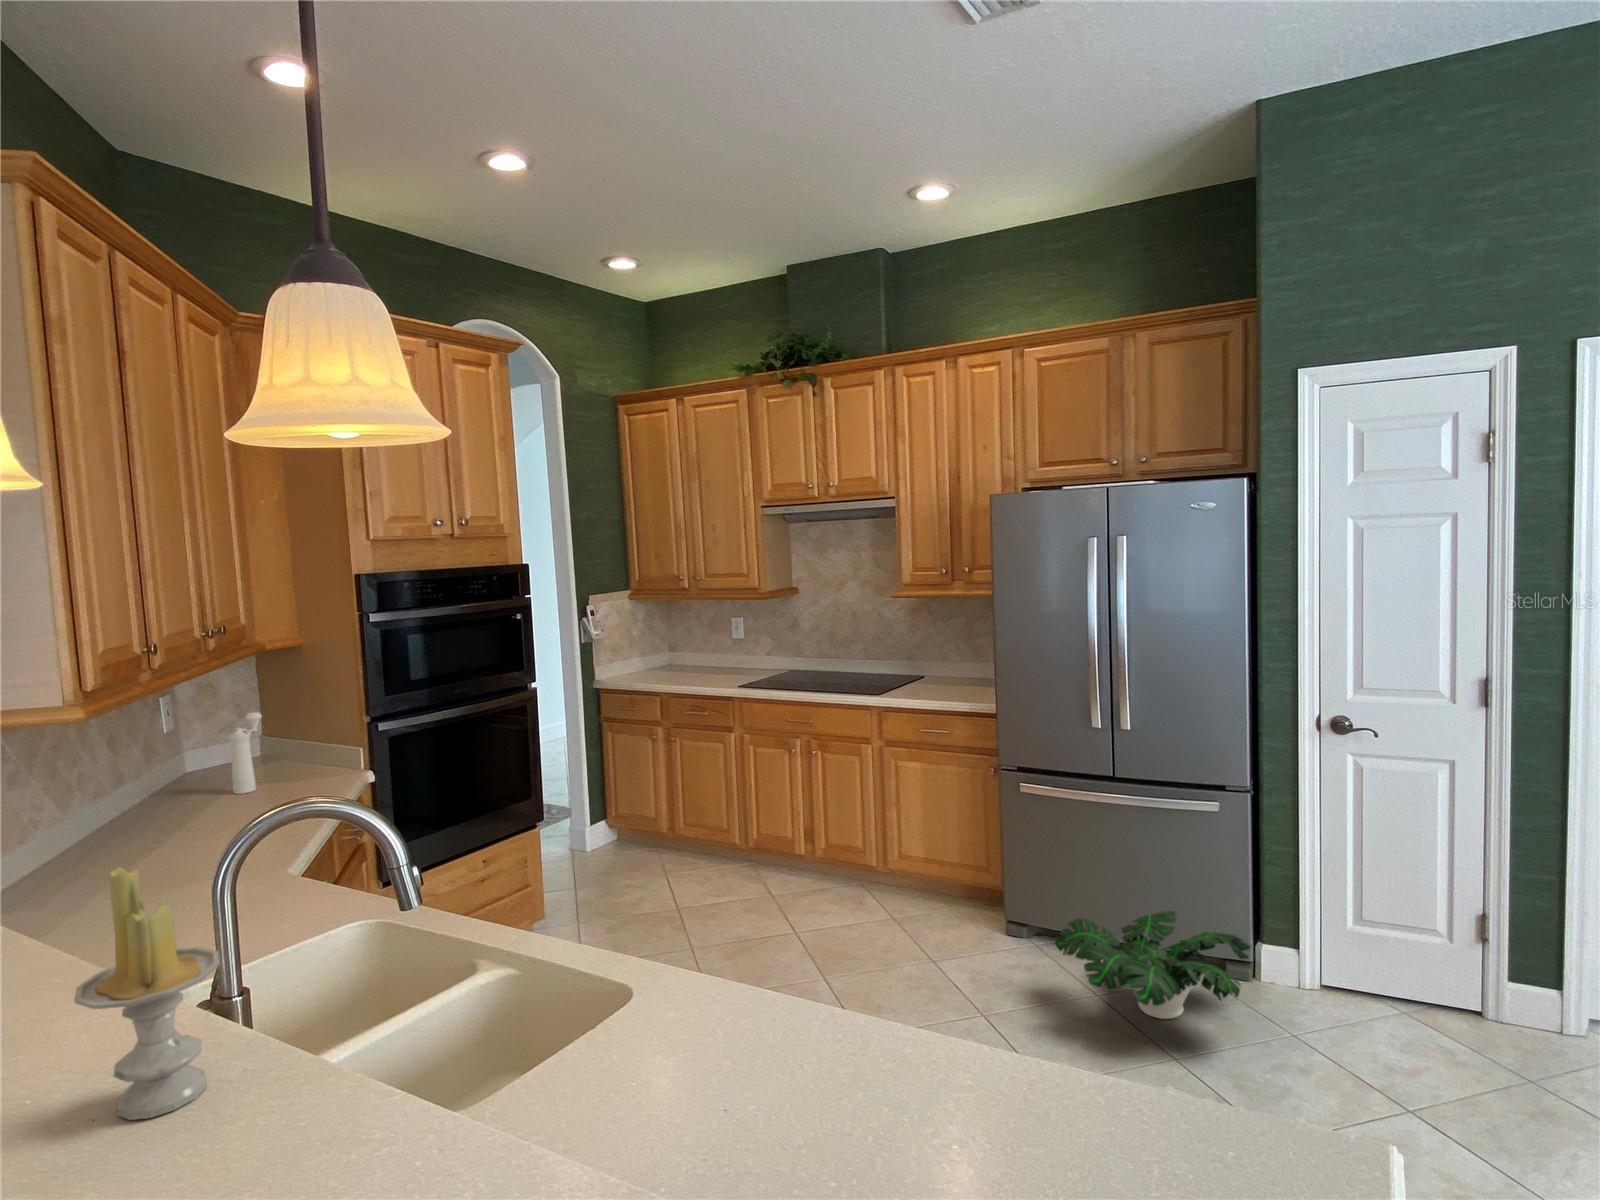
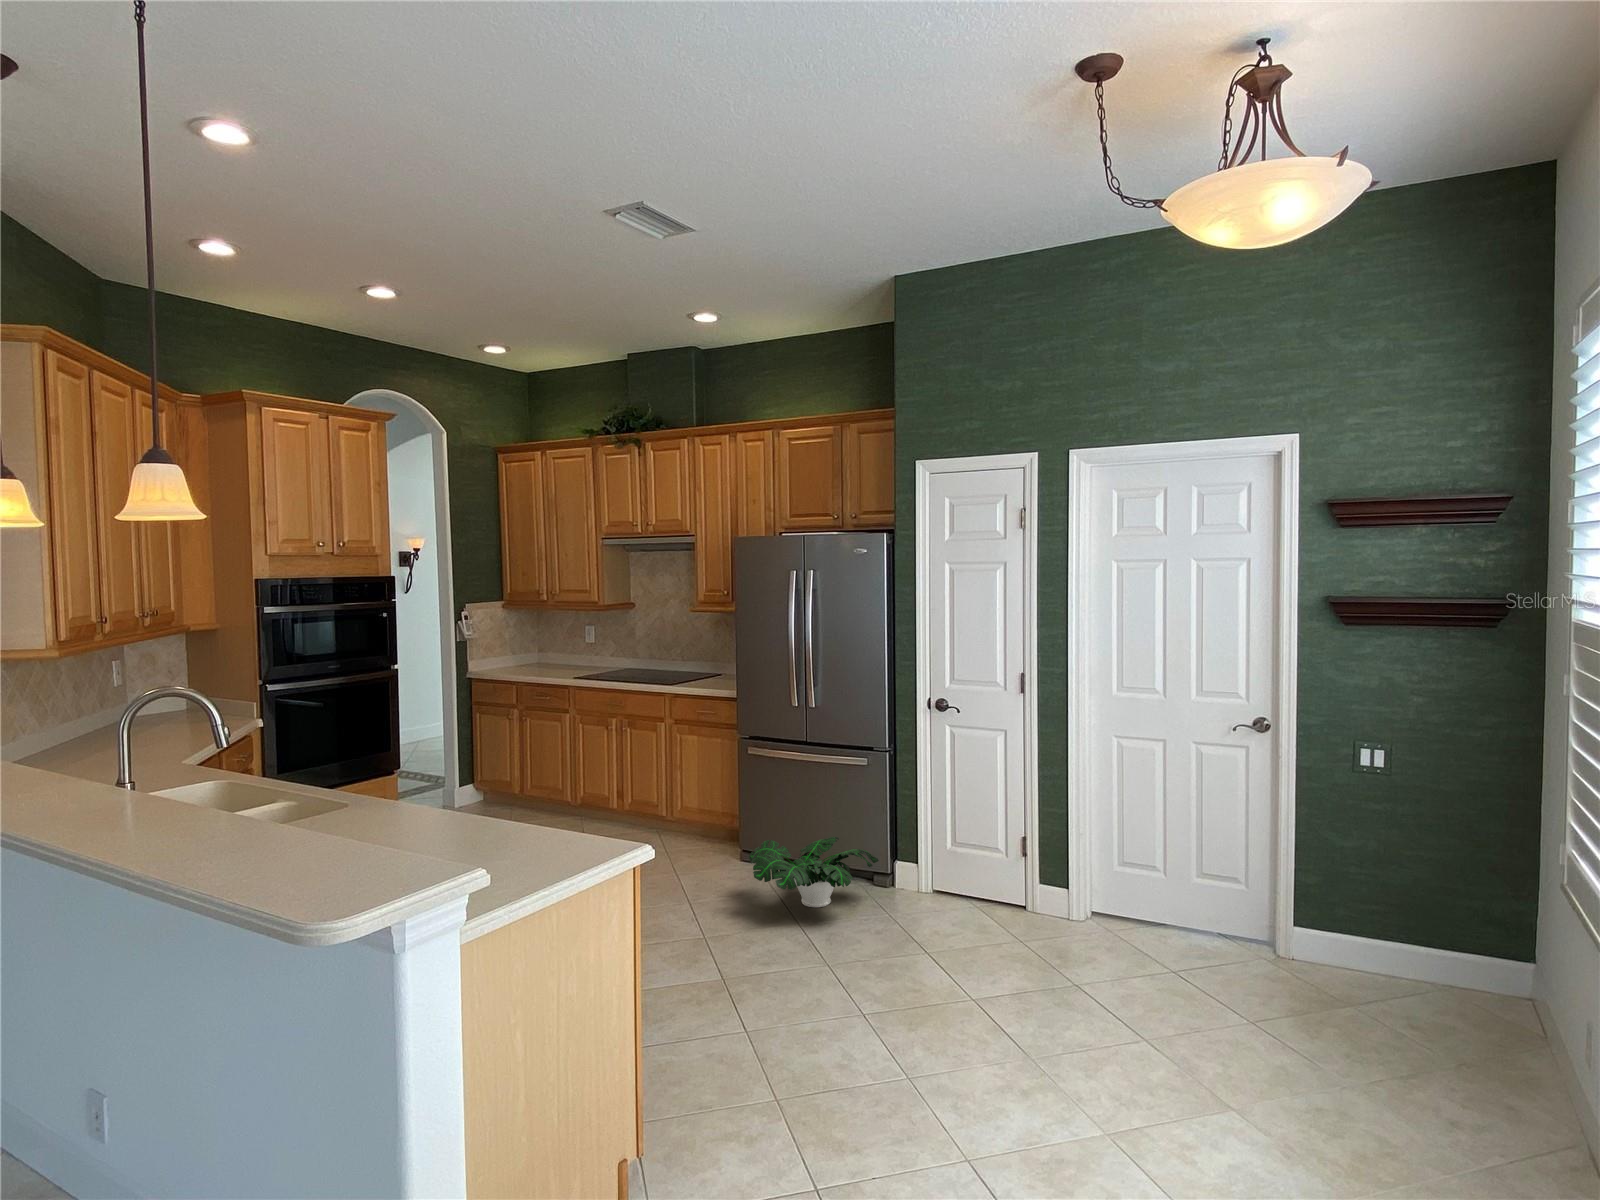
pepper mill: present [228,712,262,794] -> none [157,673,183,728]
candle: present [74,867,220,1120] -> none [46,699,113,808]

